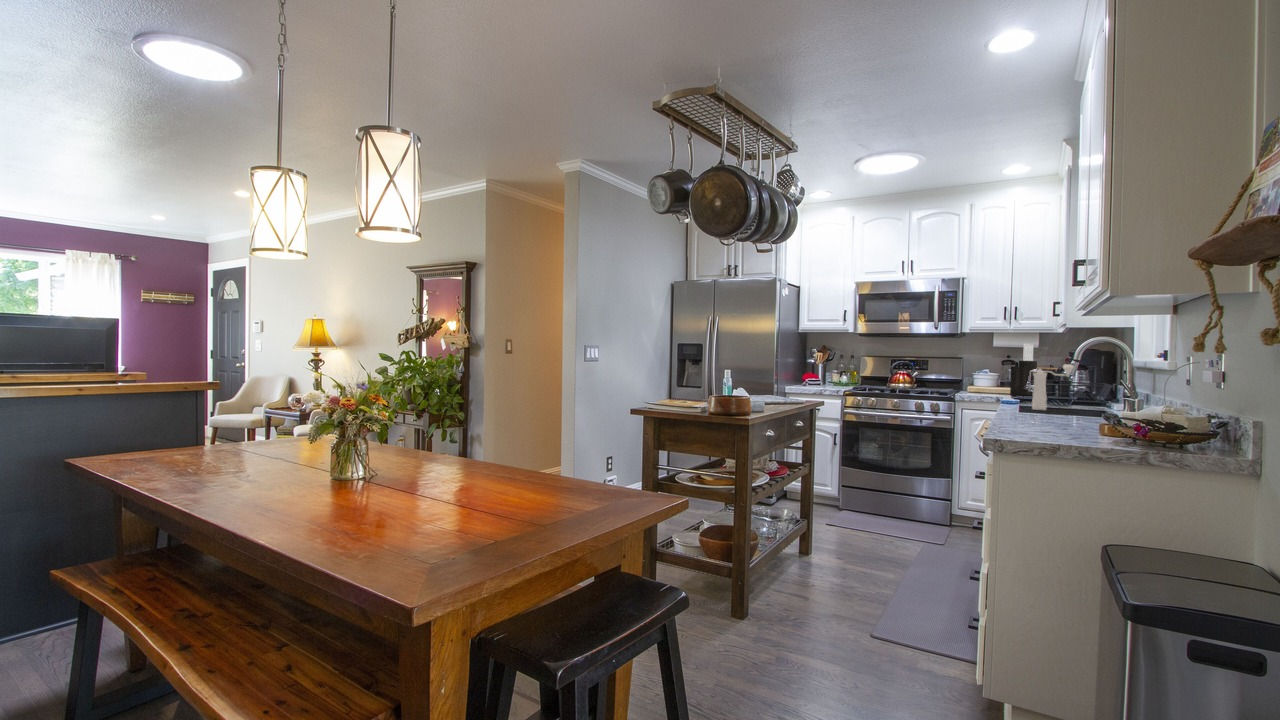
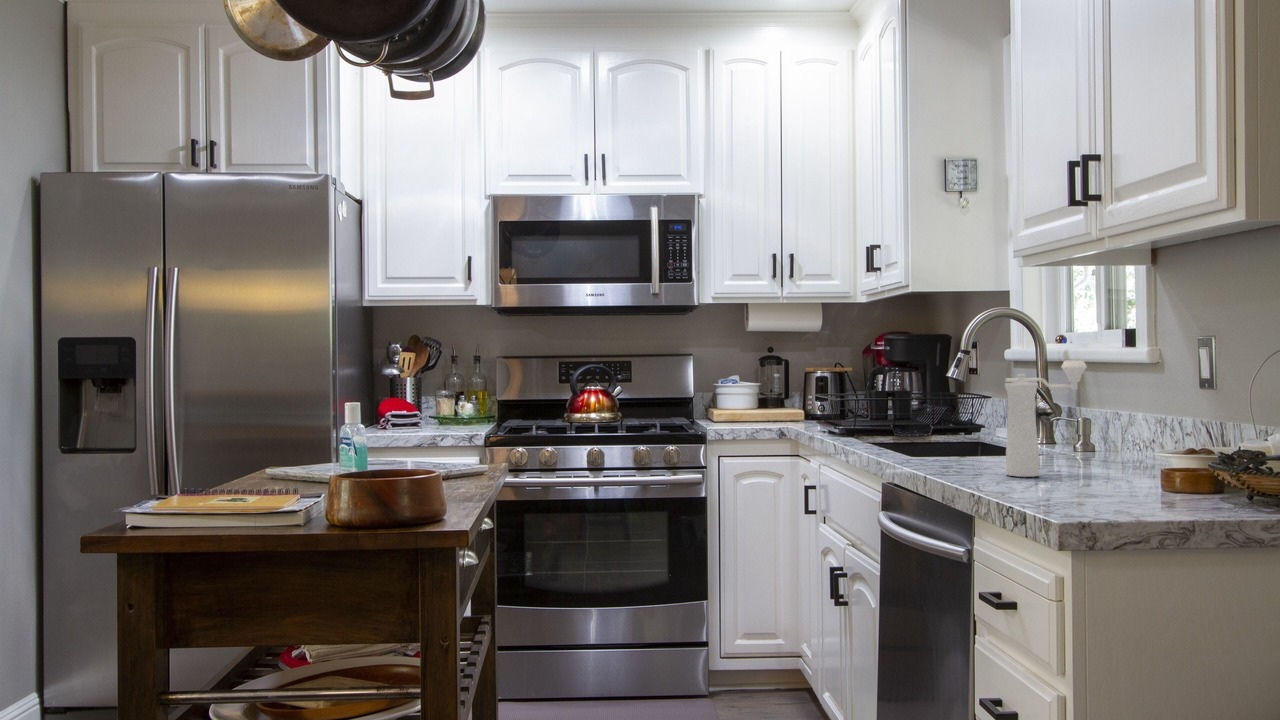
knife block: present [1010,343,1037,395] -> none [788,323,825,422]

